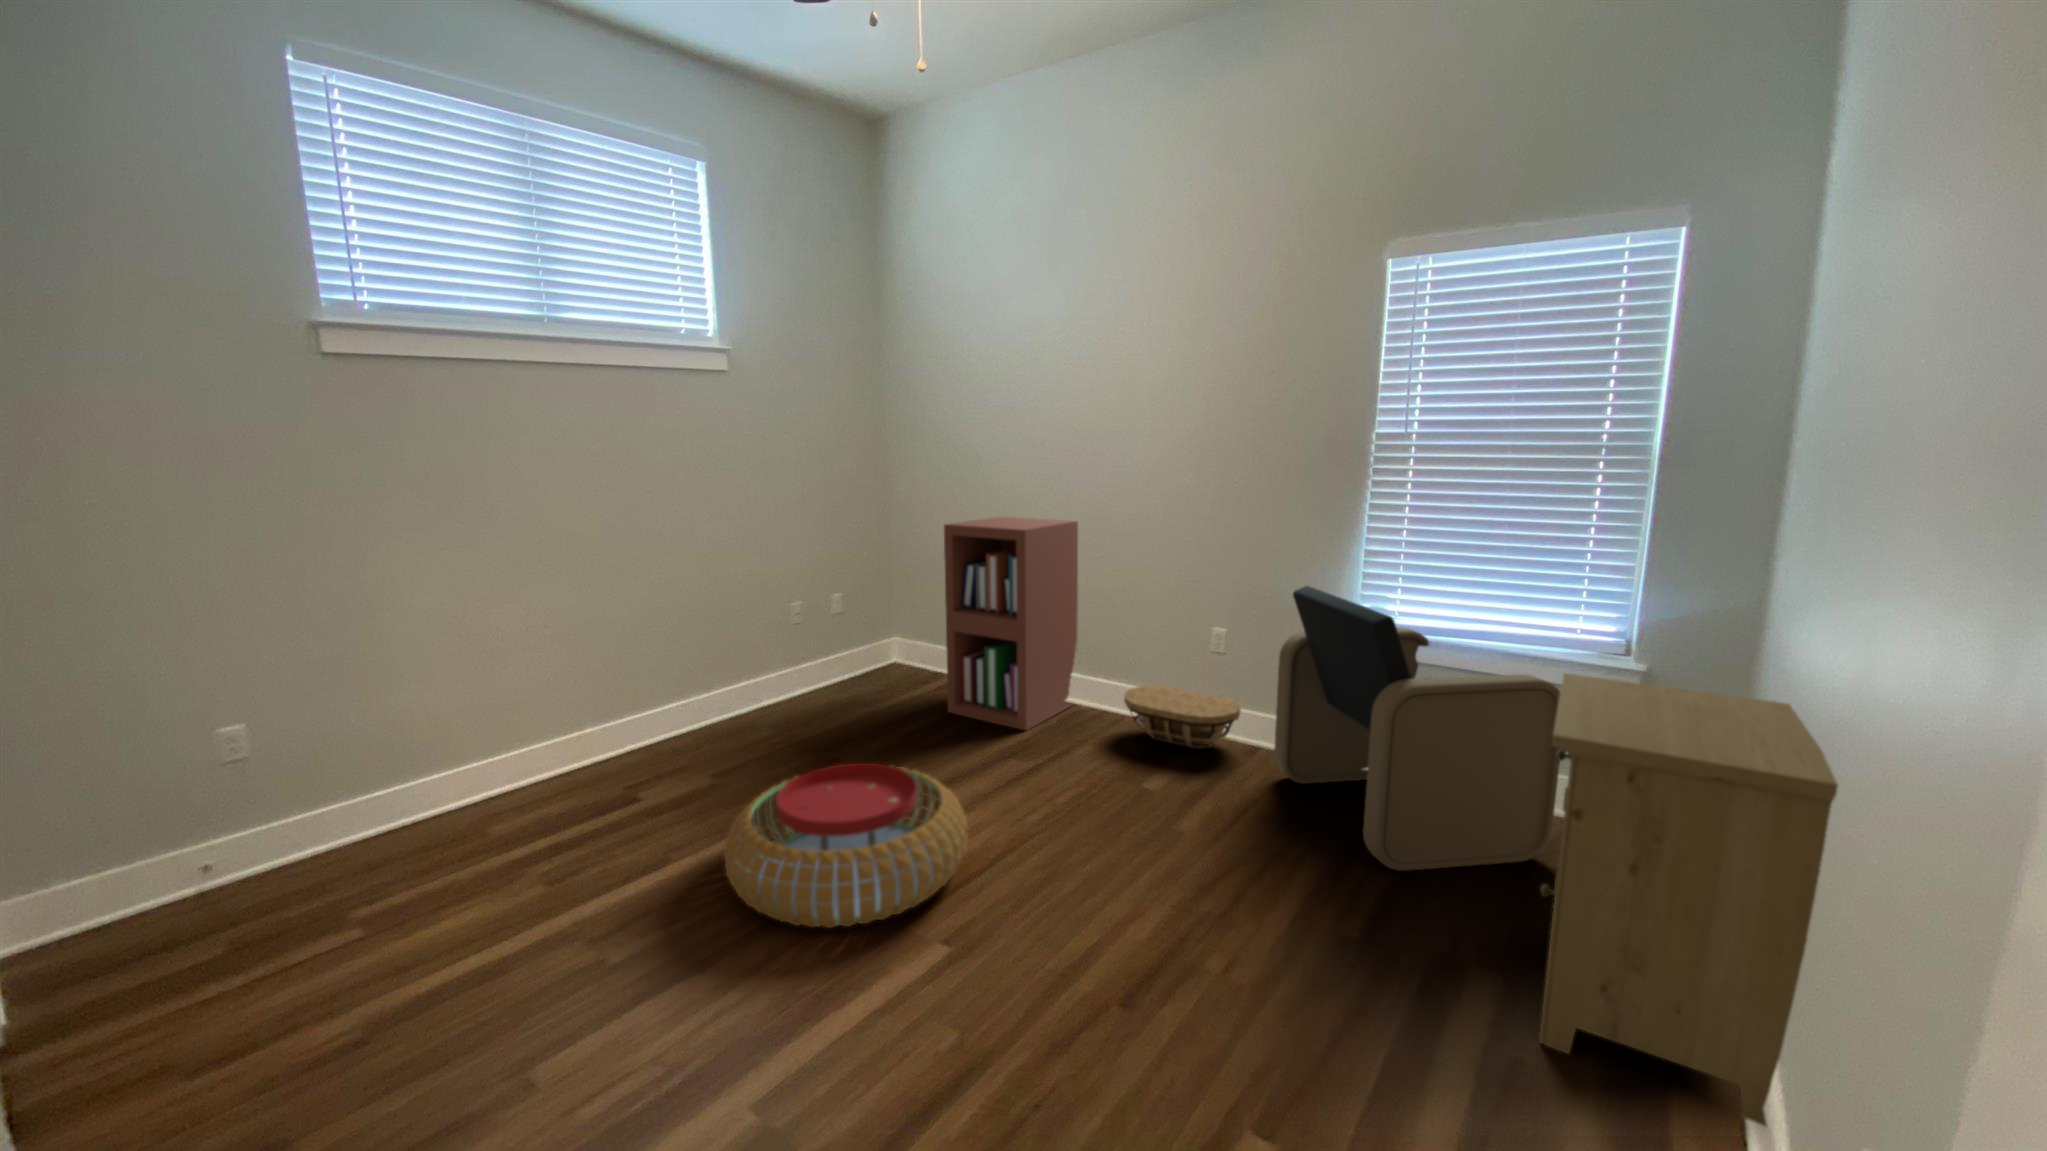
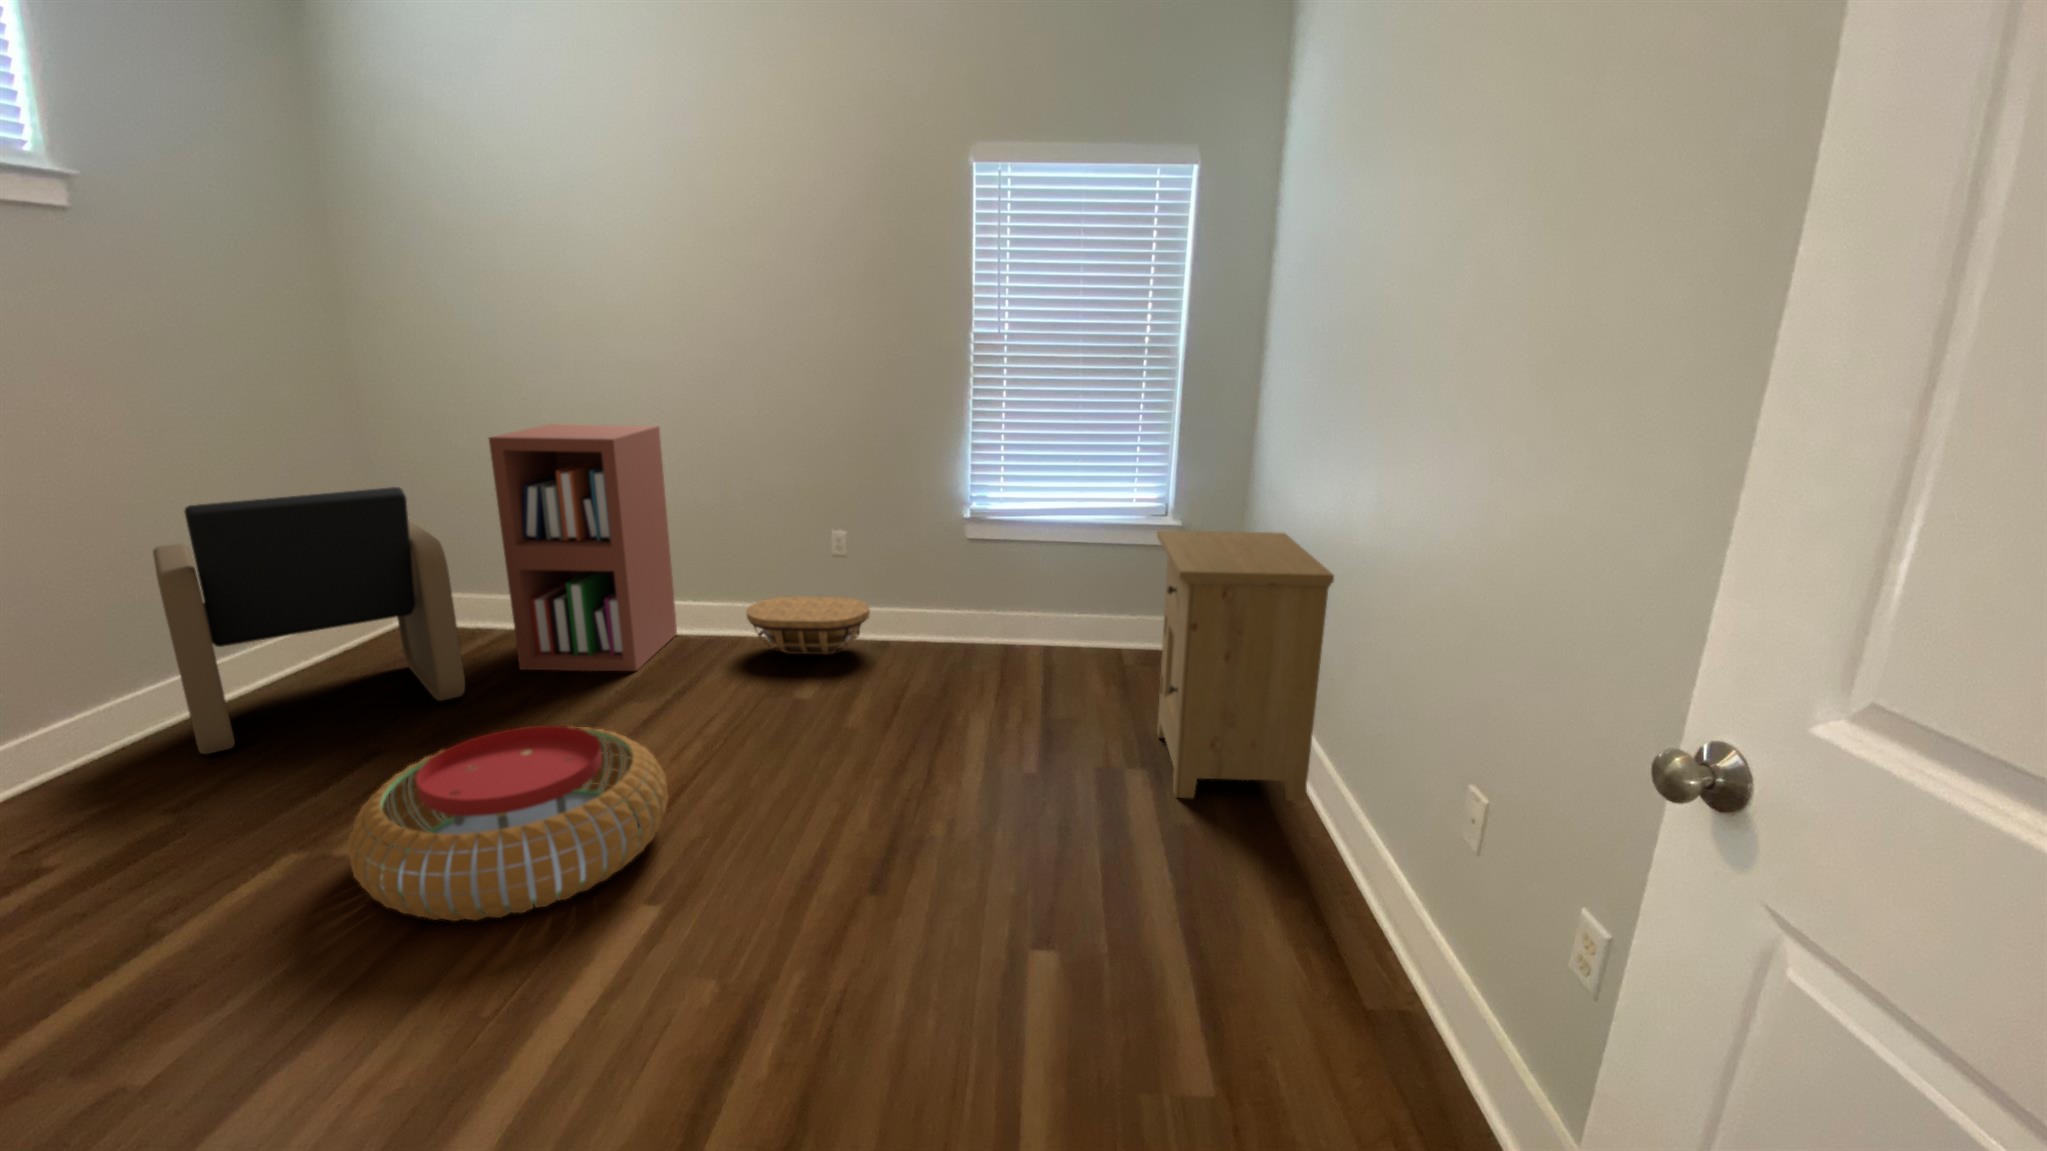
armchair: present [1274,586,1561,871] -> present [153,487,465,754]

